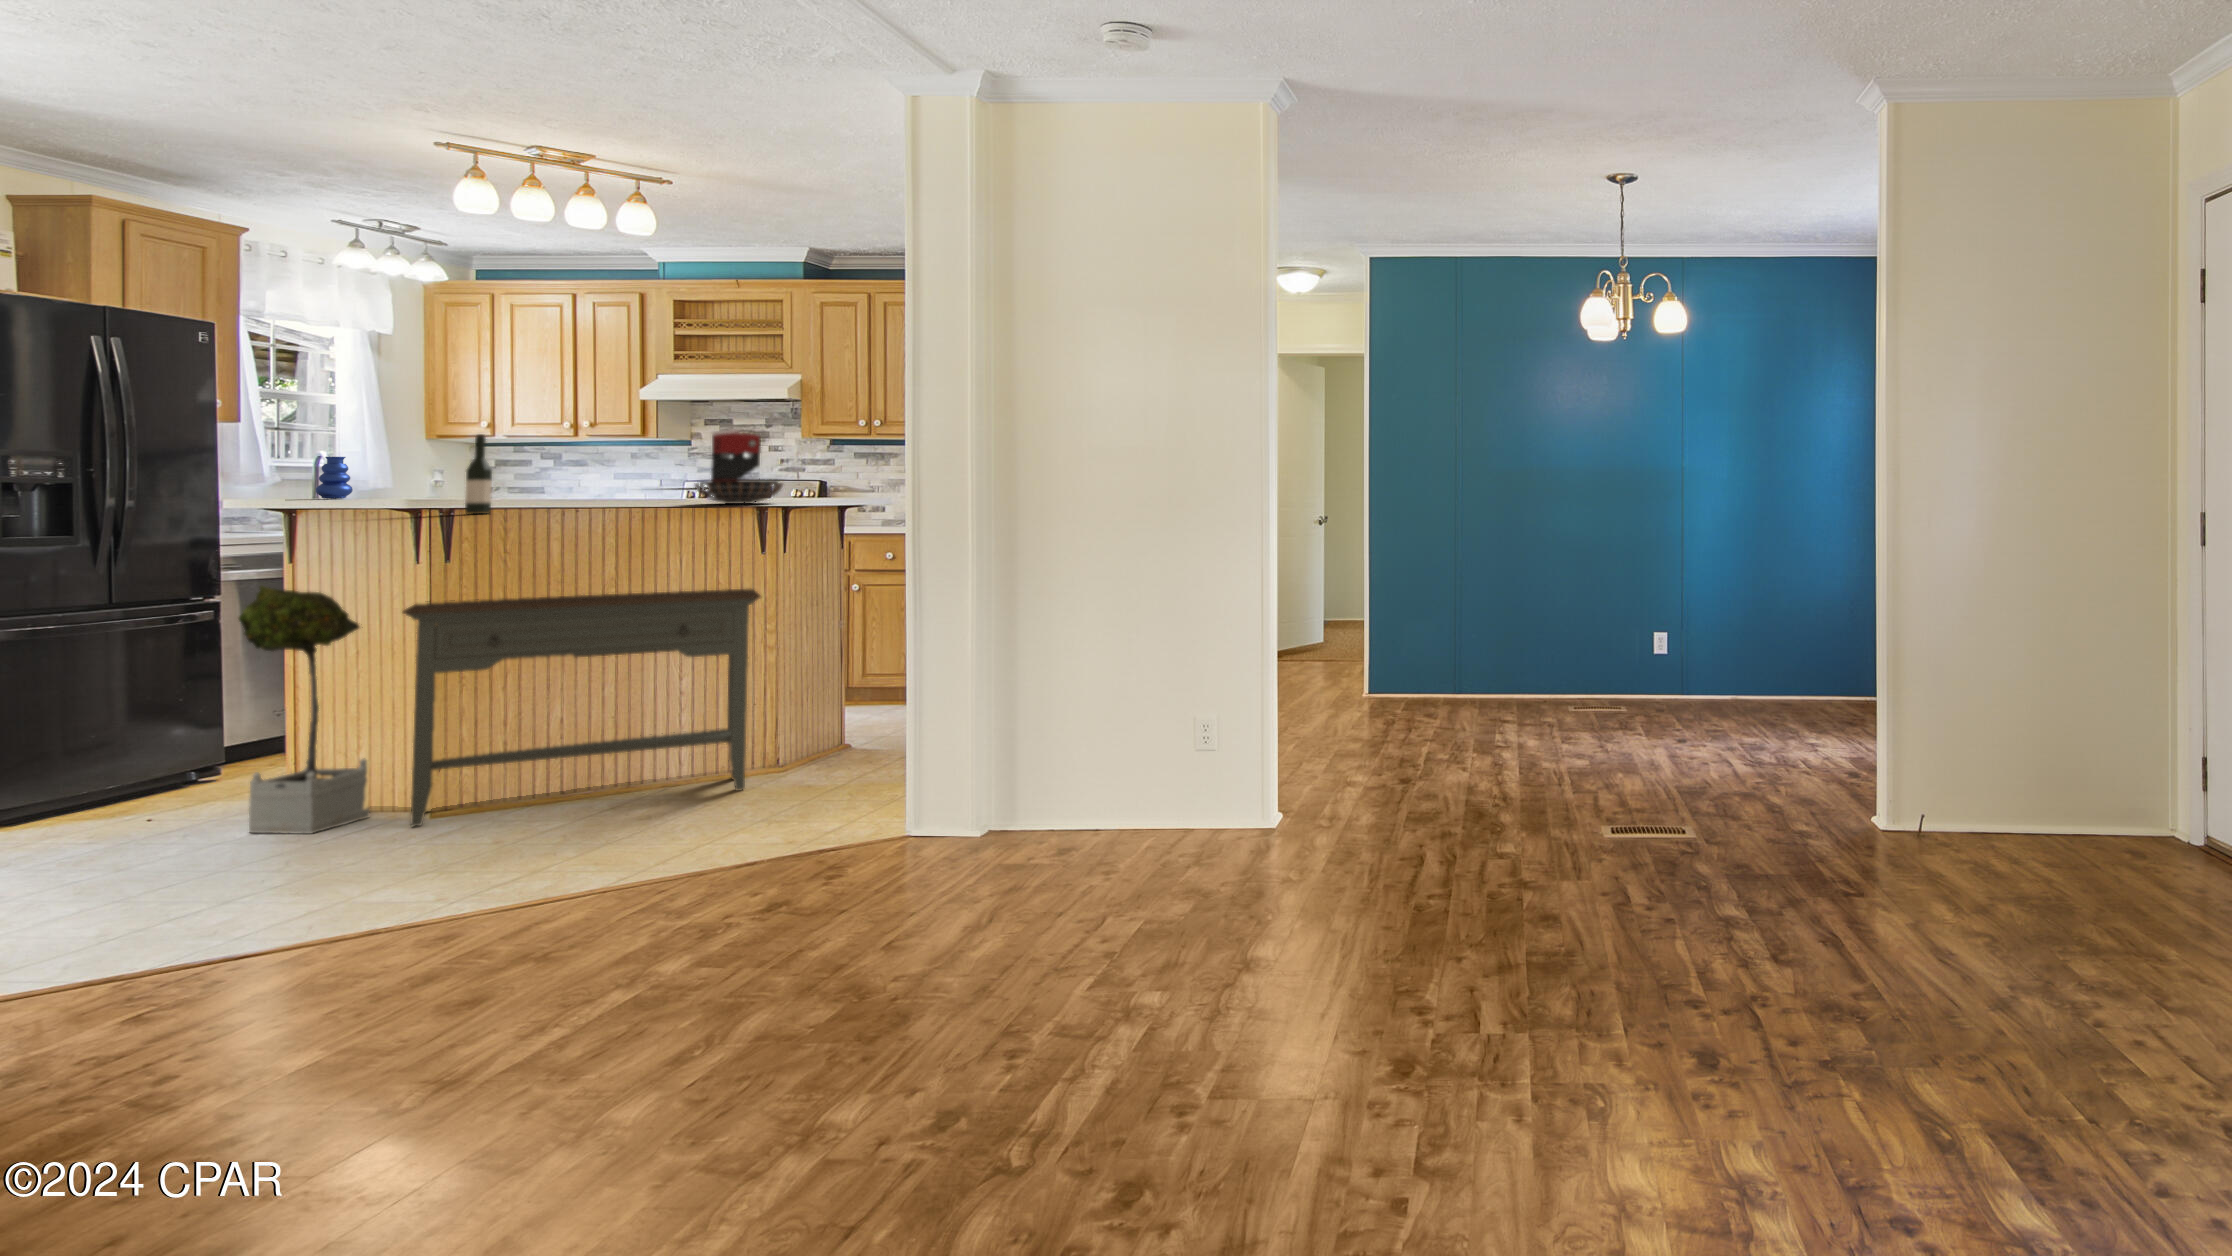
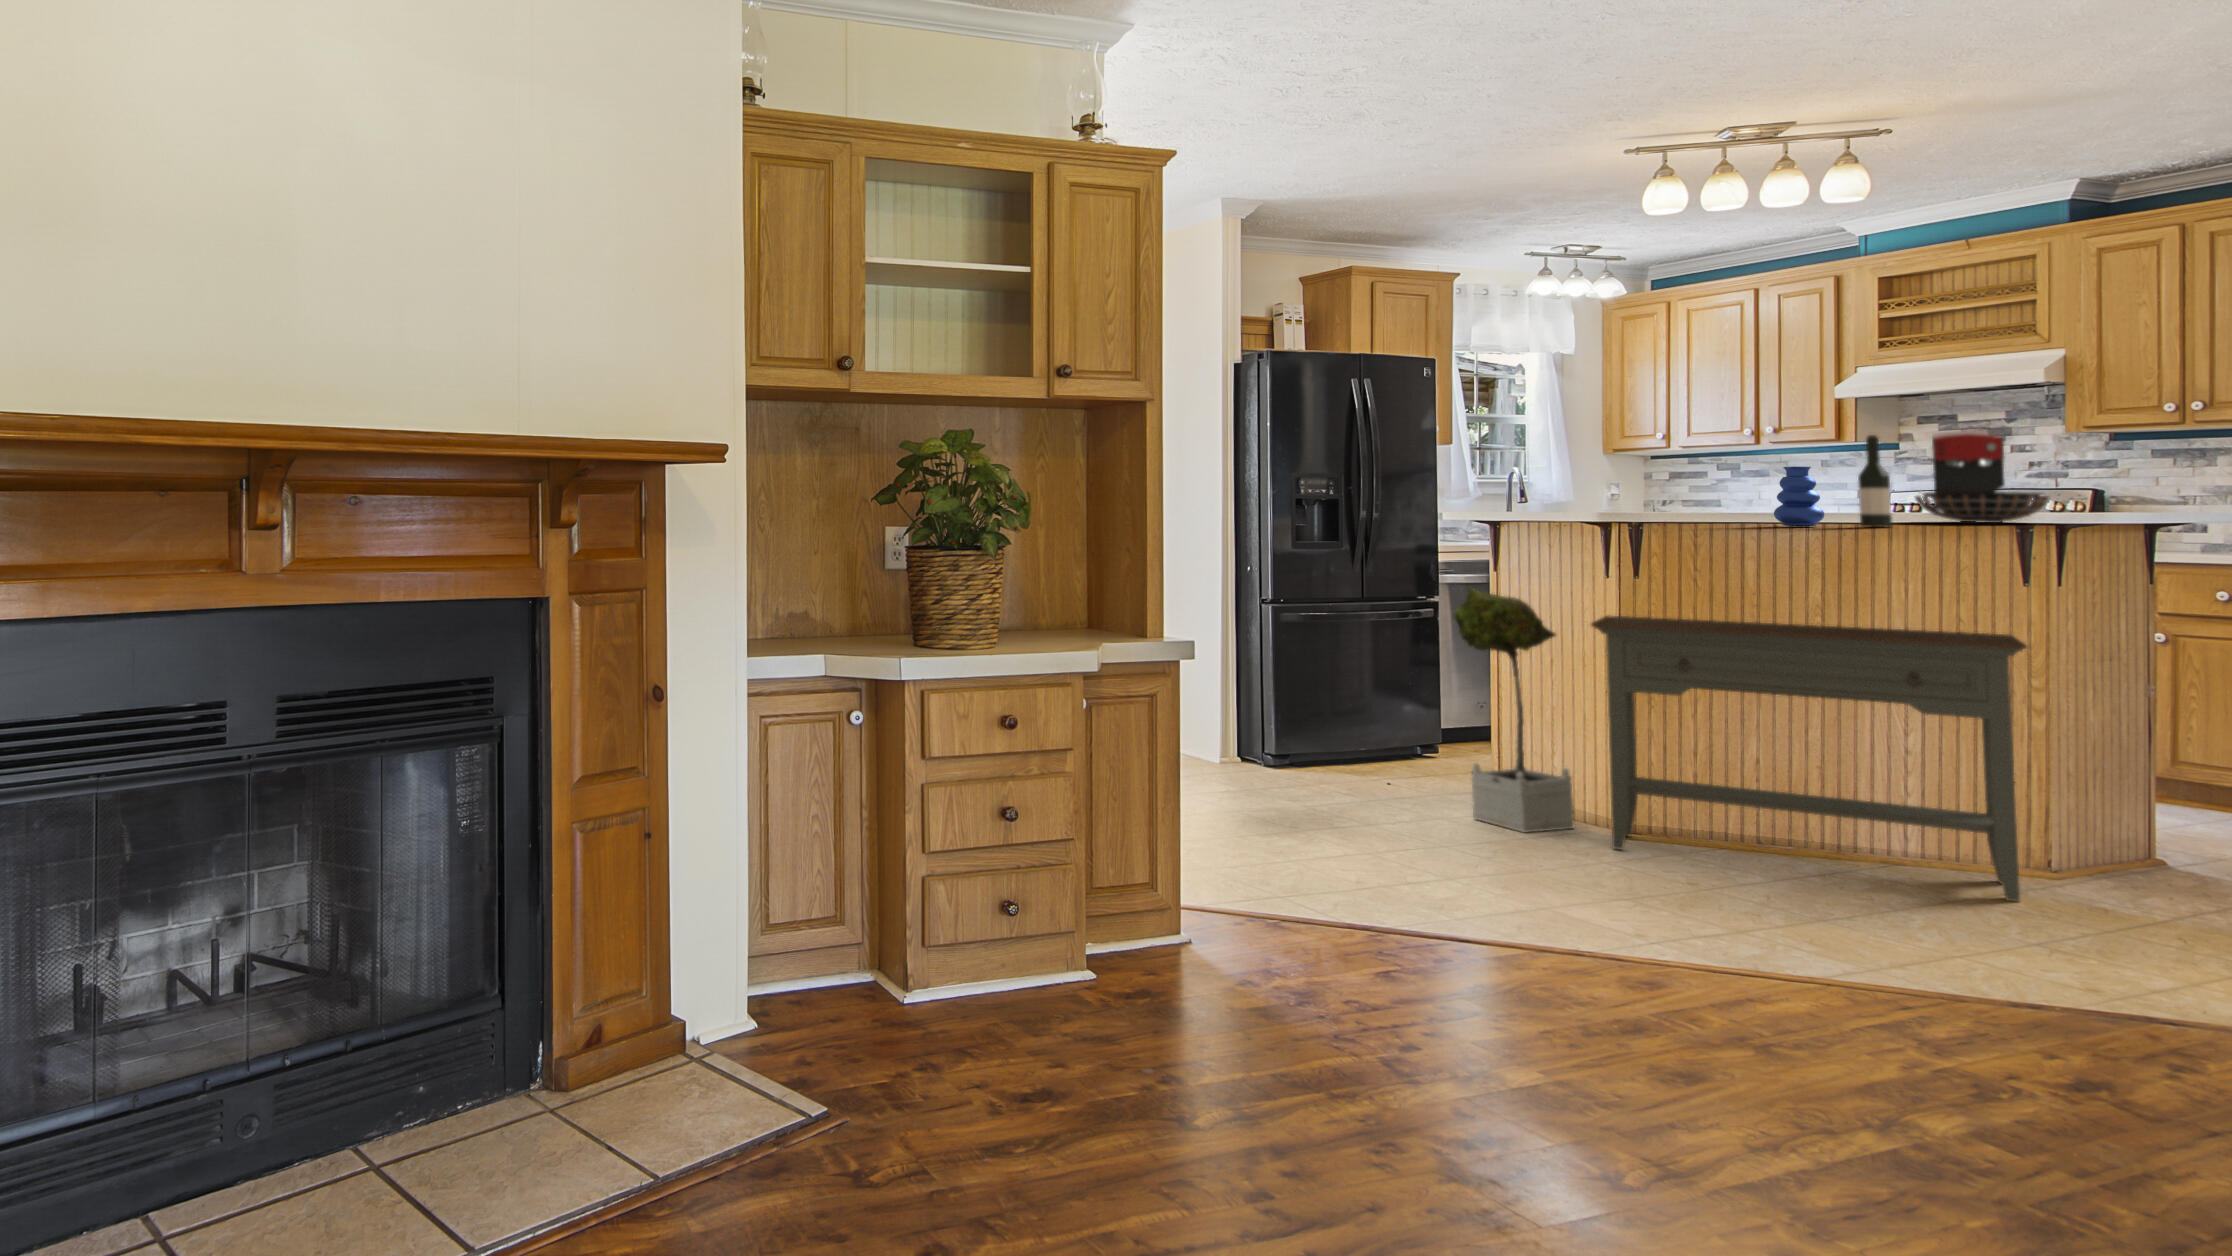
wine bottle: present [465,434,492,514] -> present [1858,435,1892,527]
vase: present [316,457,353,499] -> present [1774,467,1824,526]

